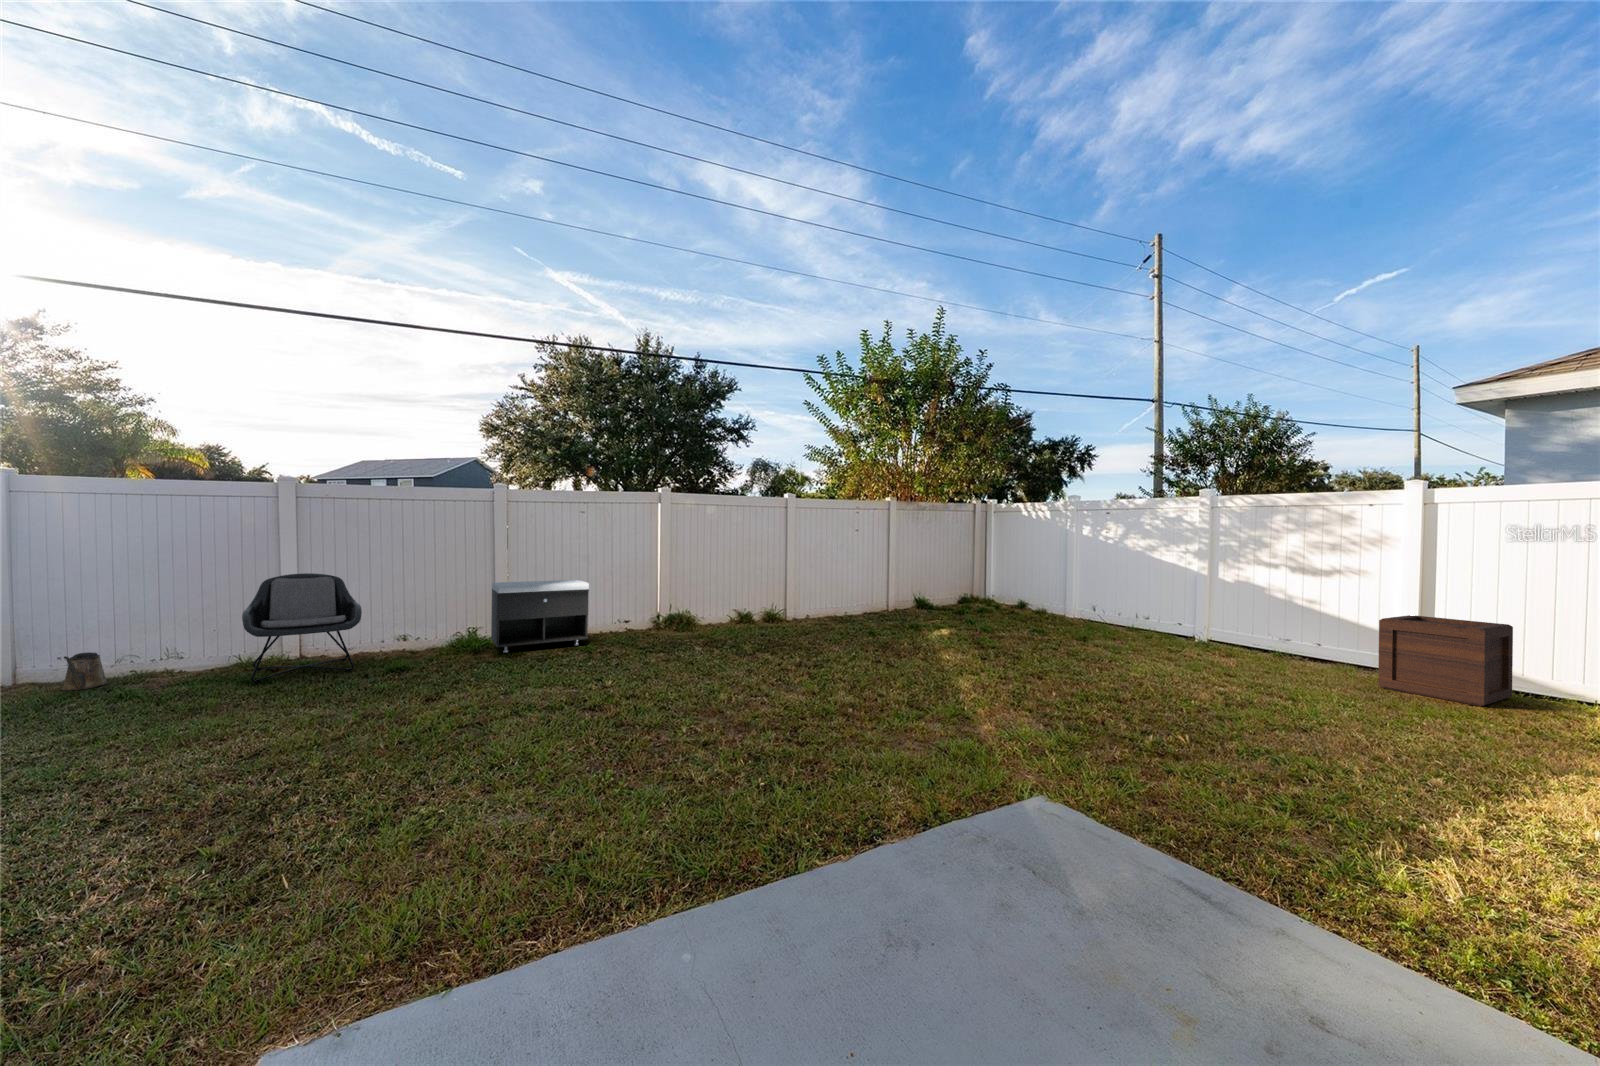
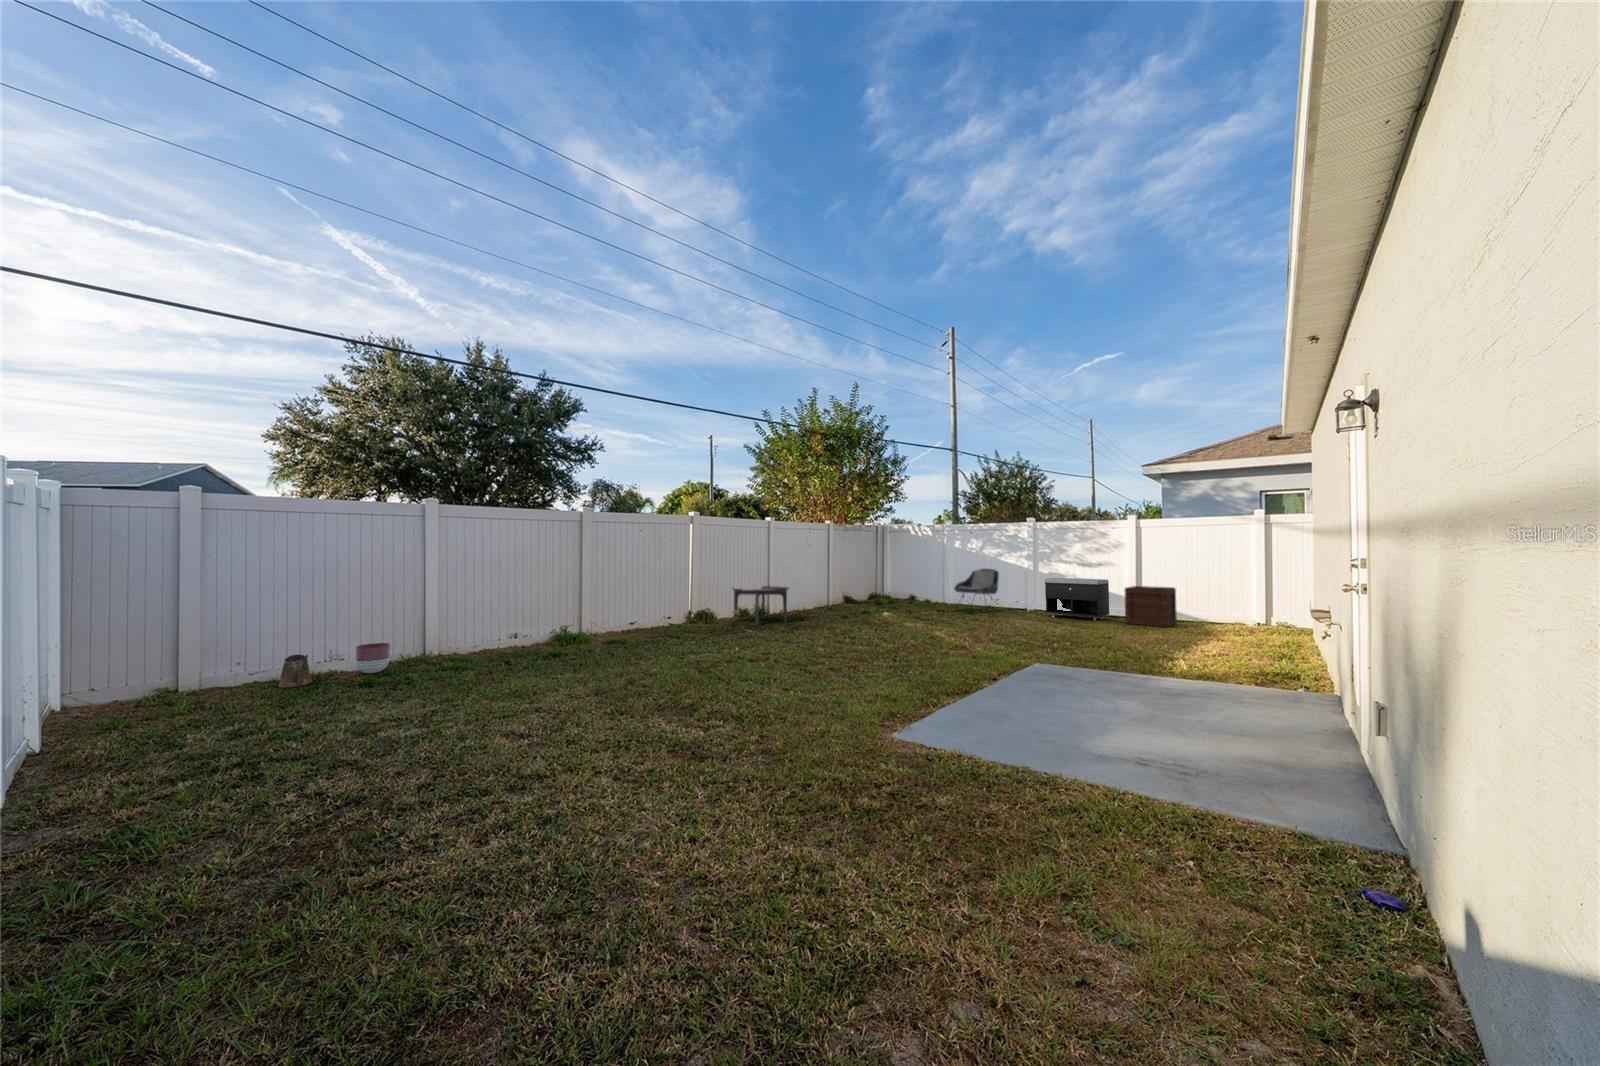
lounge chair: present [242,573,362,683] -> present [954,568,1001,613]
storage bench: present [491,580,589,652] -> present [1045,578,1109,621]
round table: none [717,584,795,638] -> present [733,586,788,625]
planter: none [167,642,213,677] -> present [356,643,390,673]

